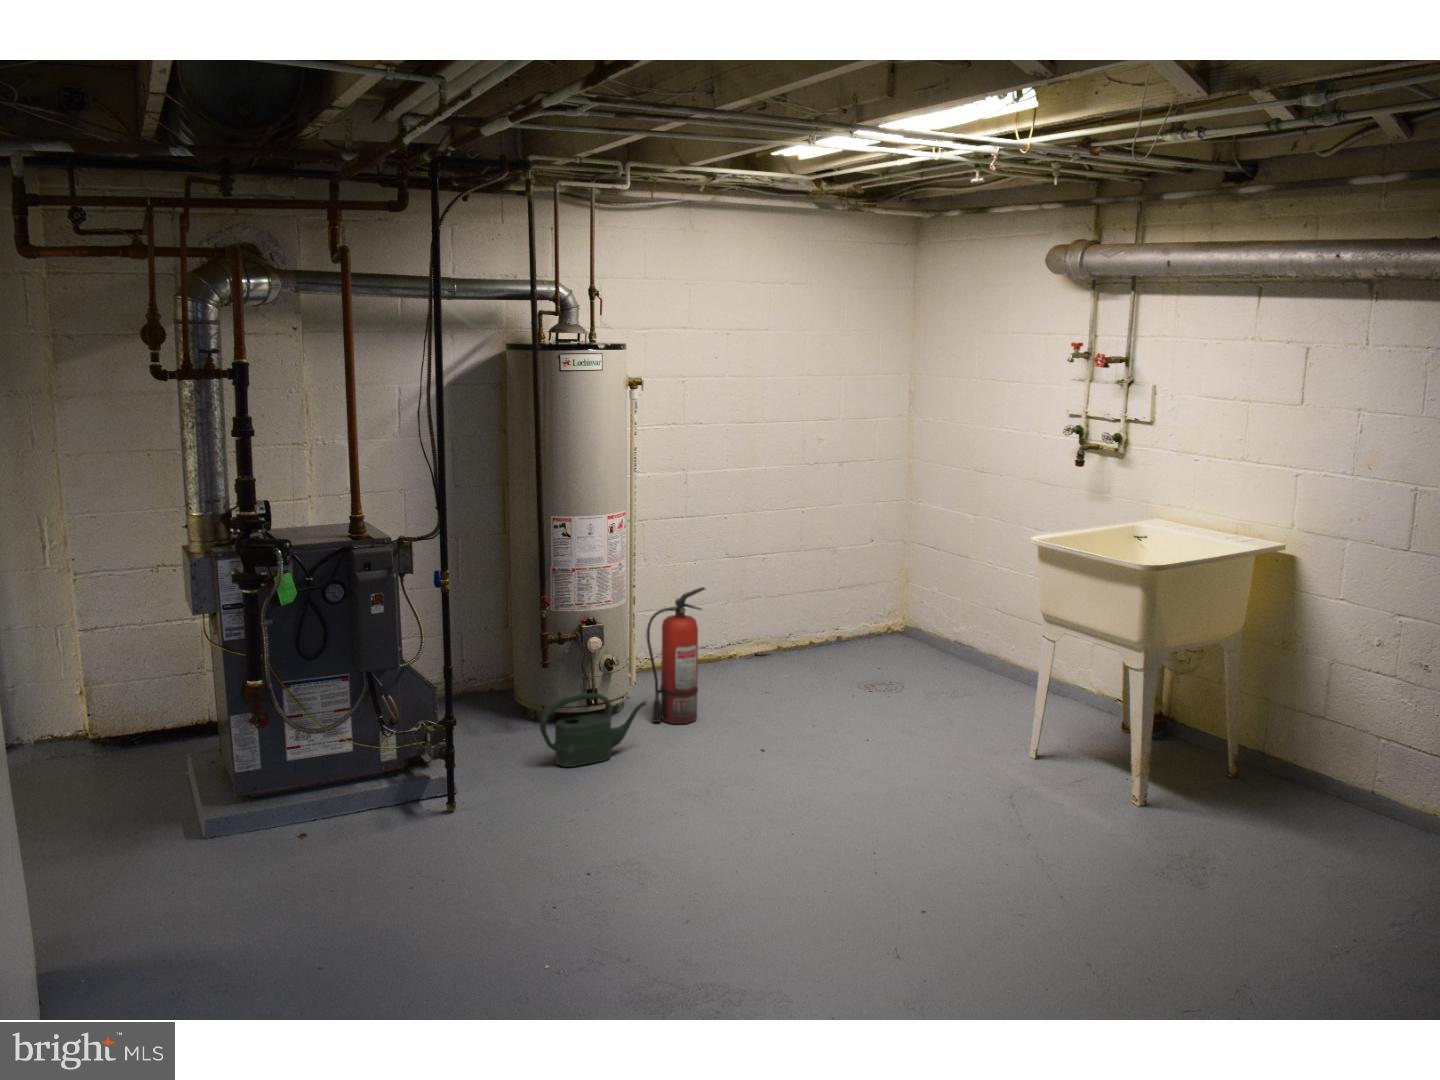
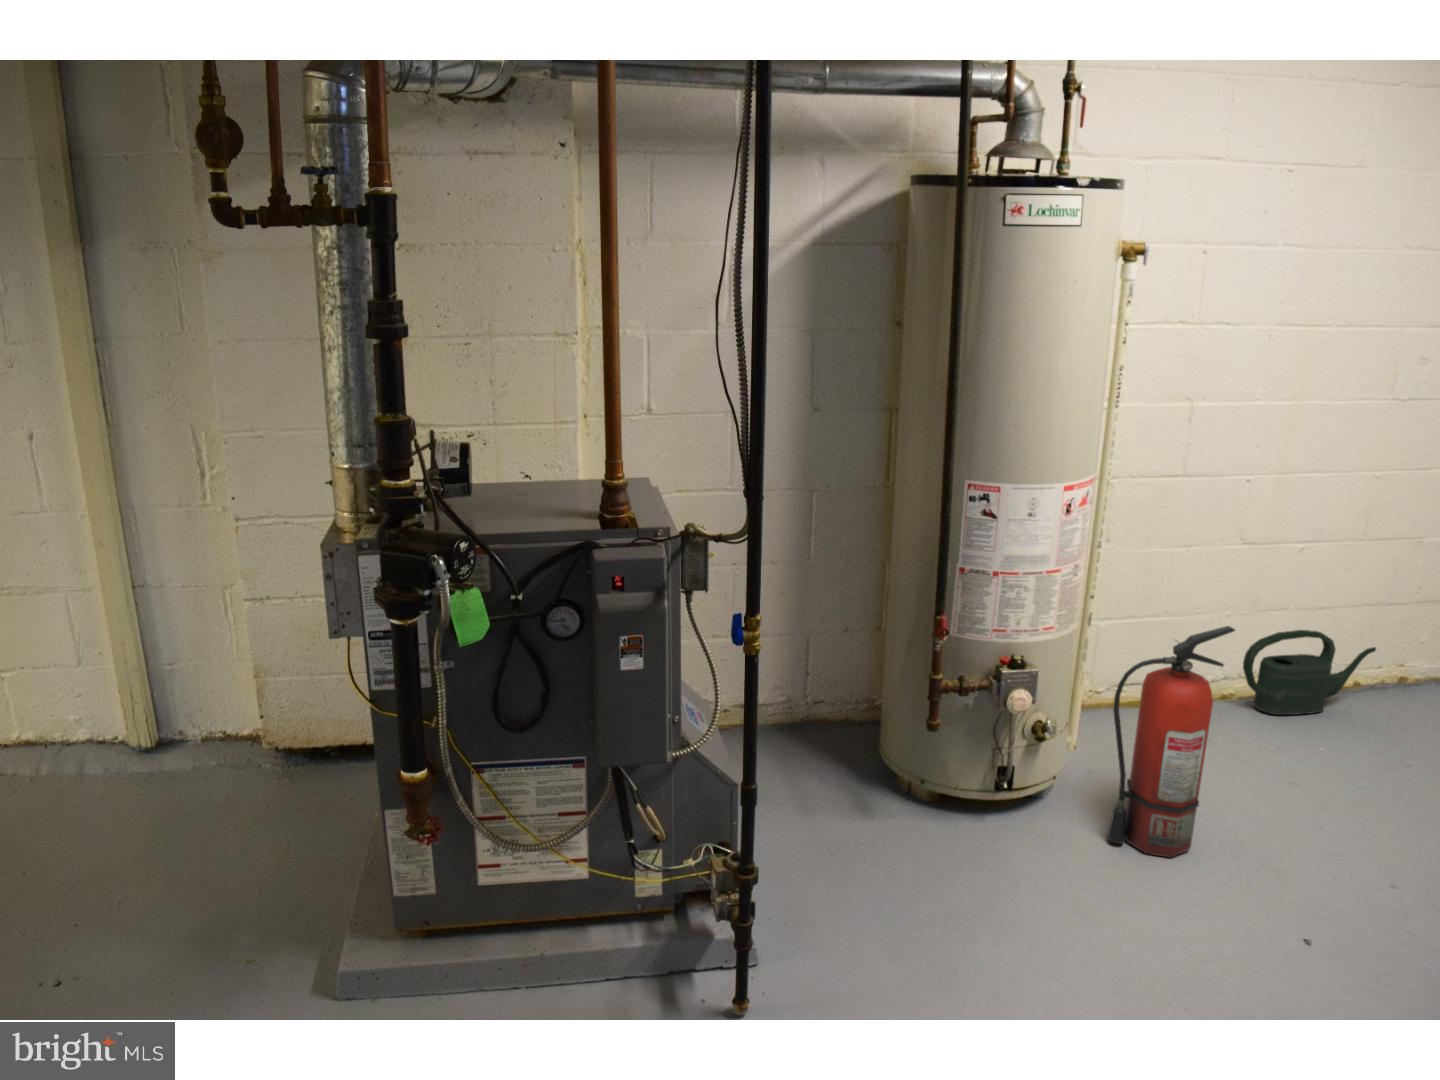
watering can: present [540,693,646,767] -> present [1243,630,1376,715]

